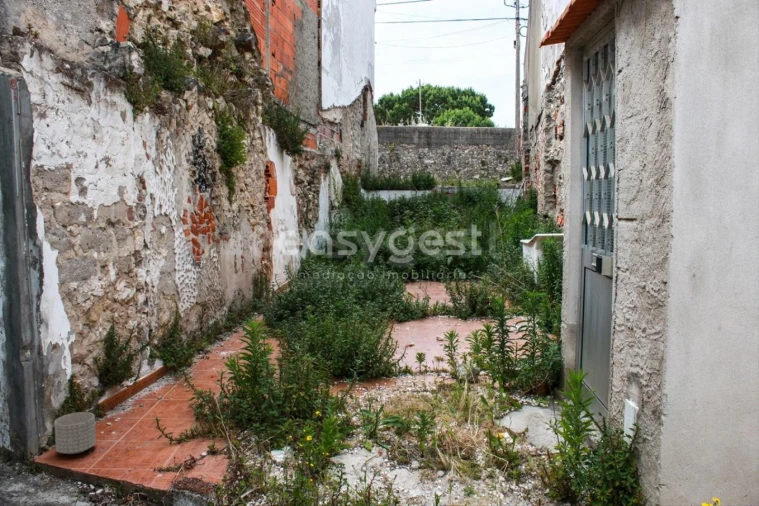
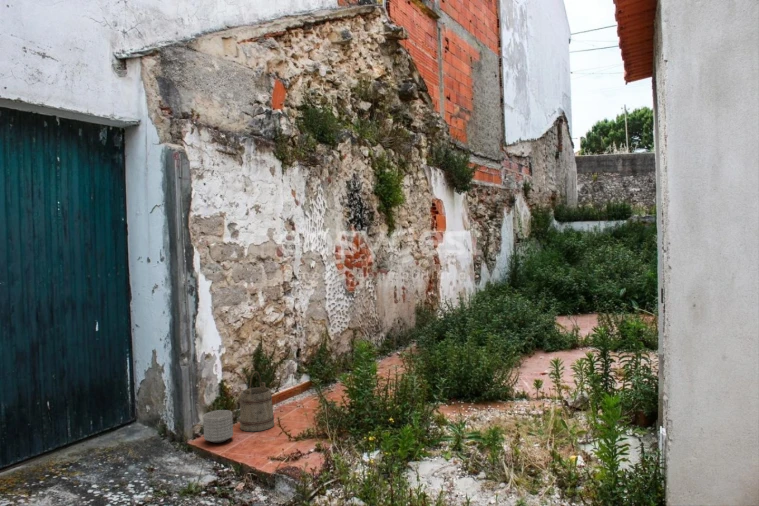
bucket: none [95,361,140,434] -> present [240,371,274,431]

